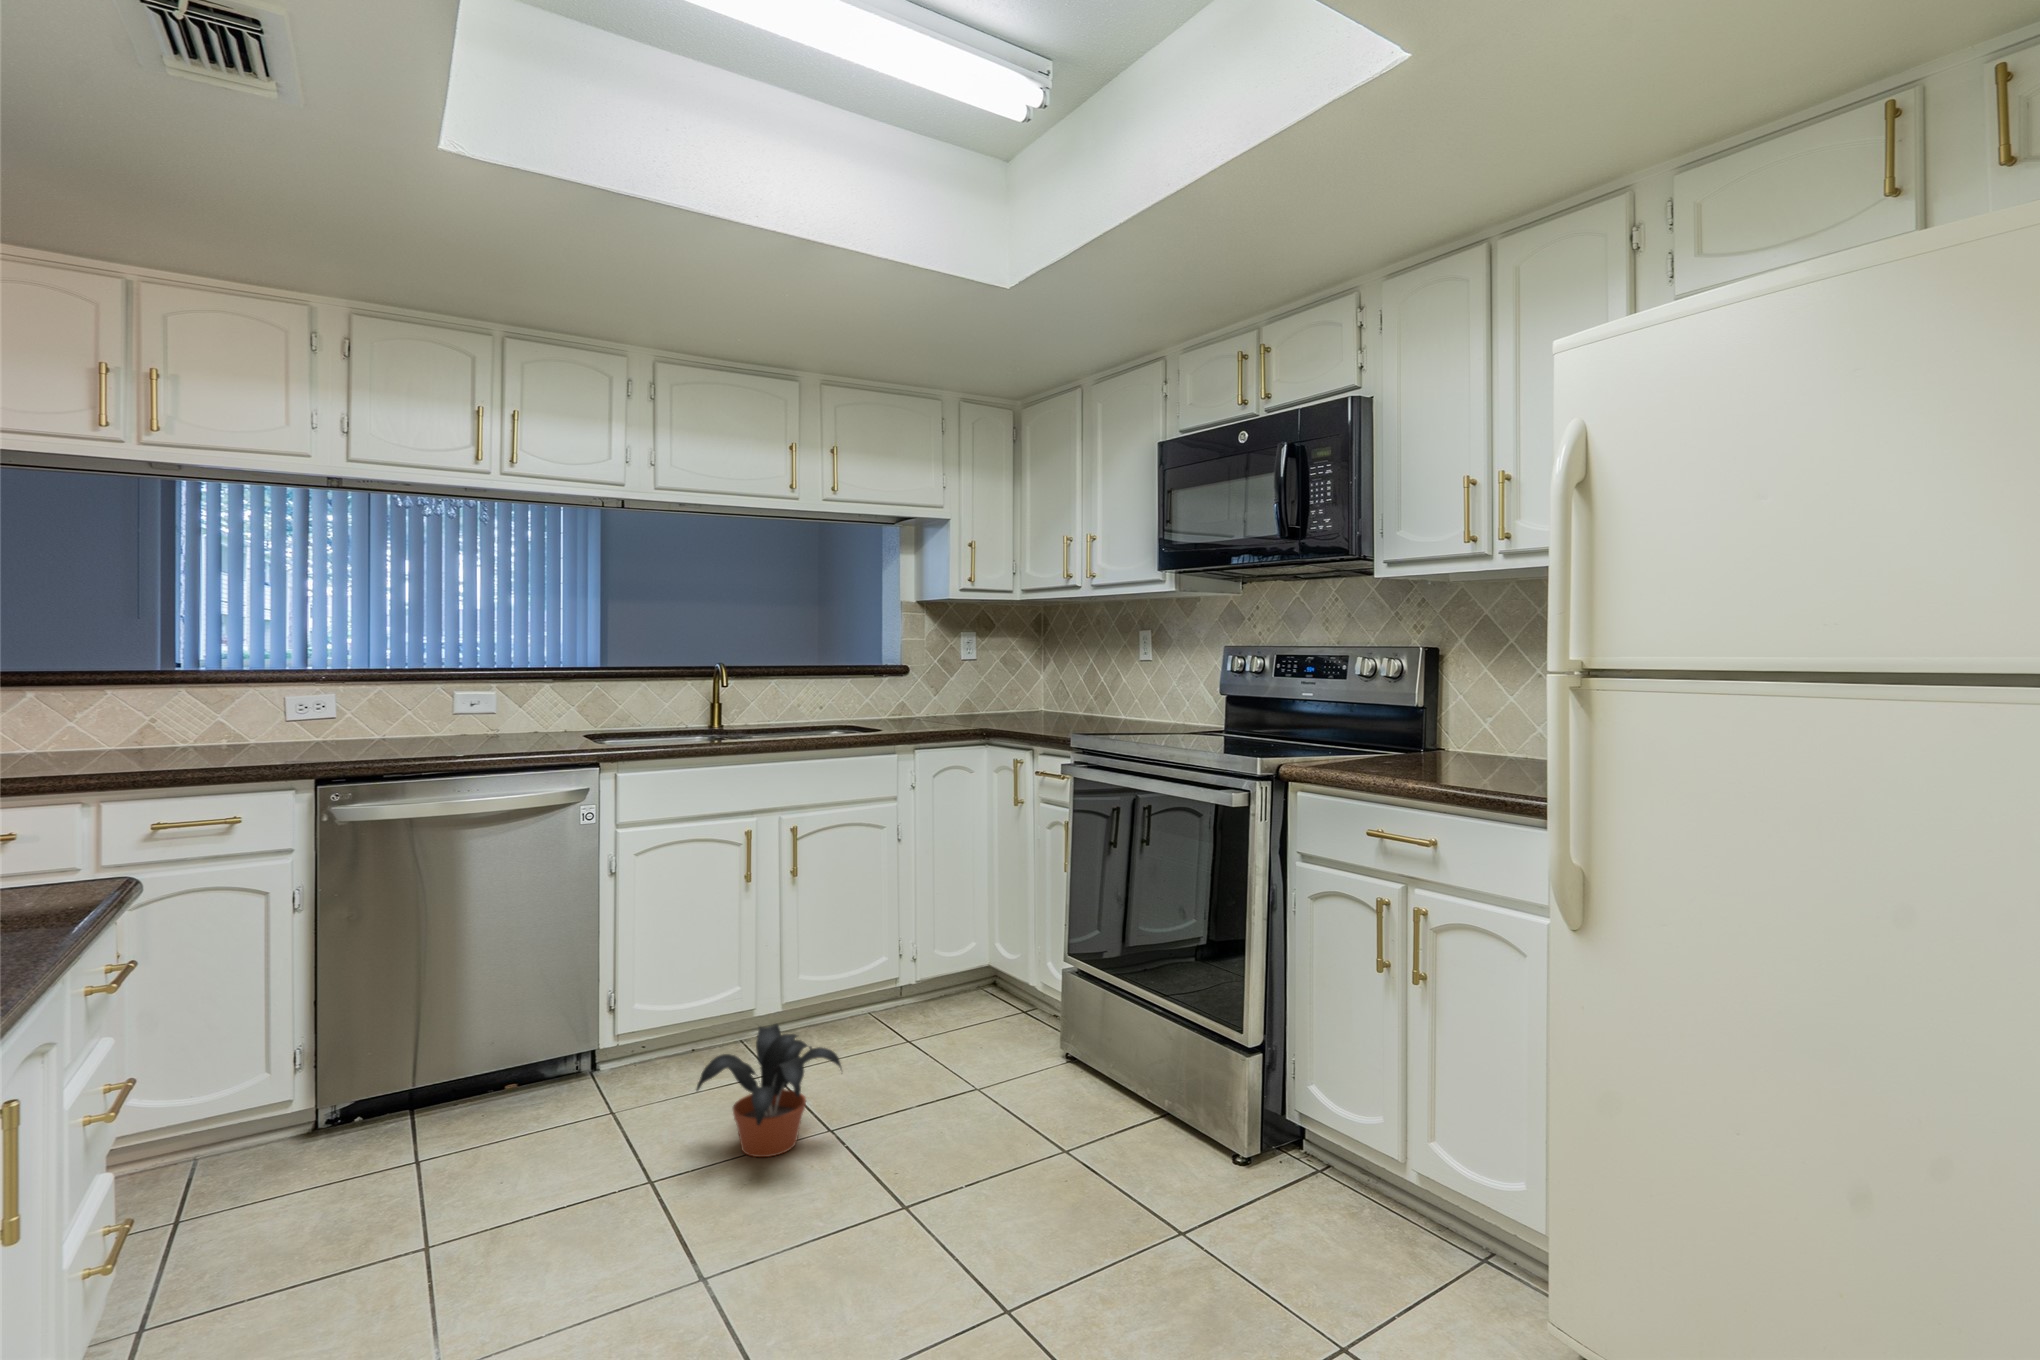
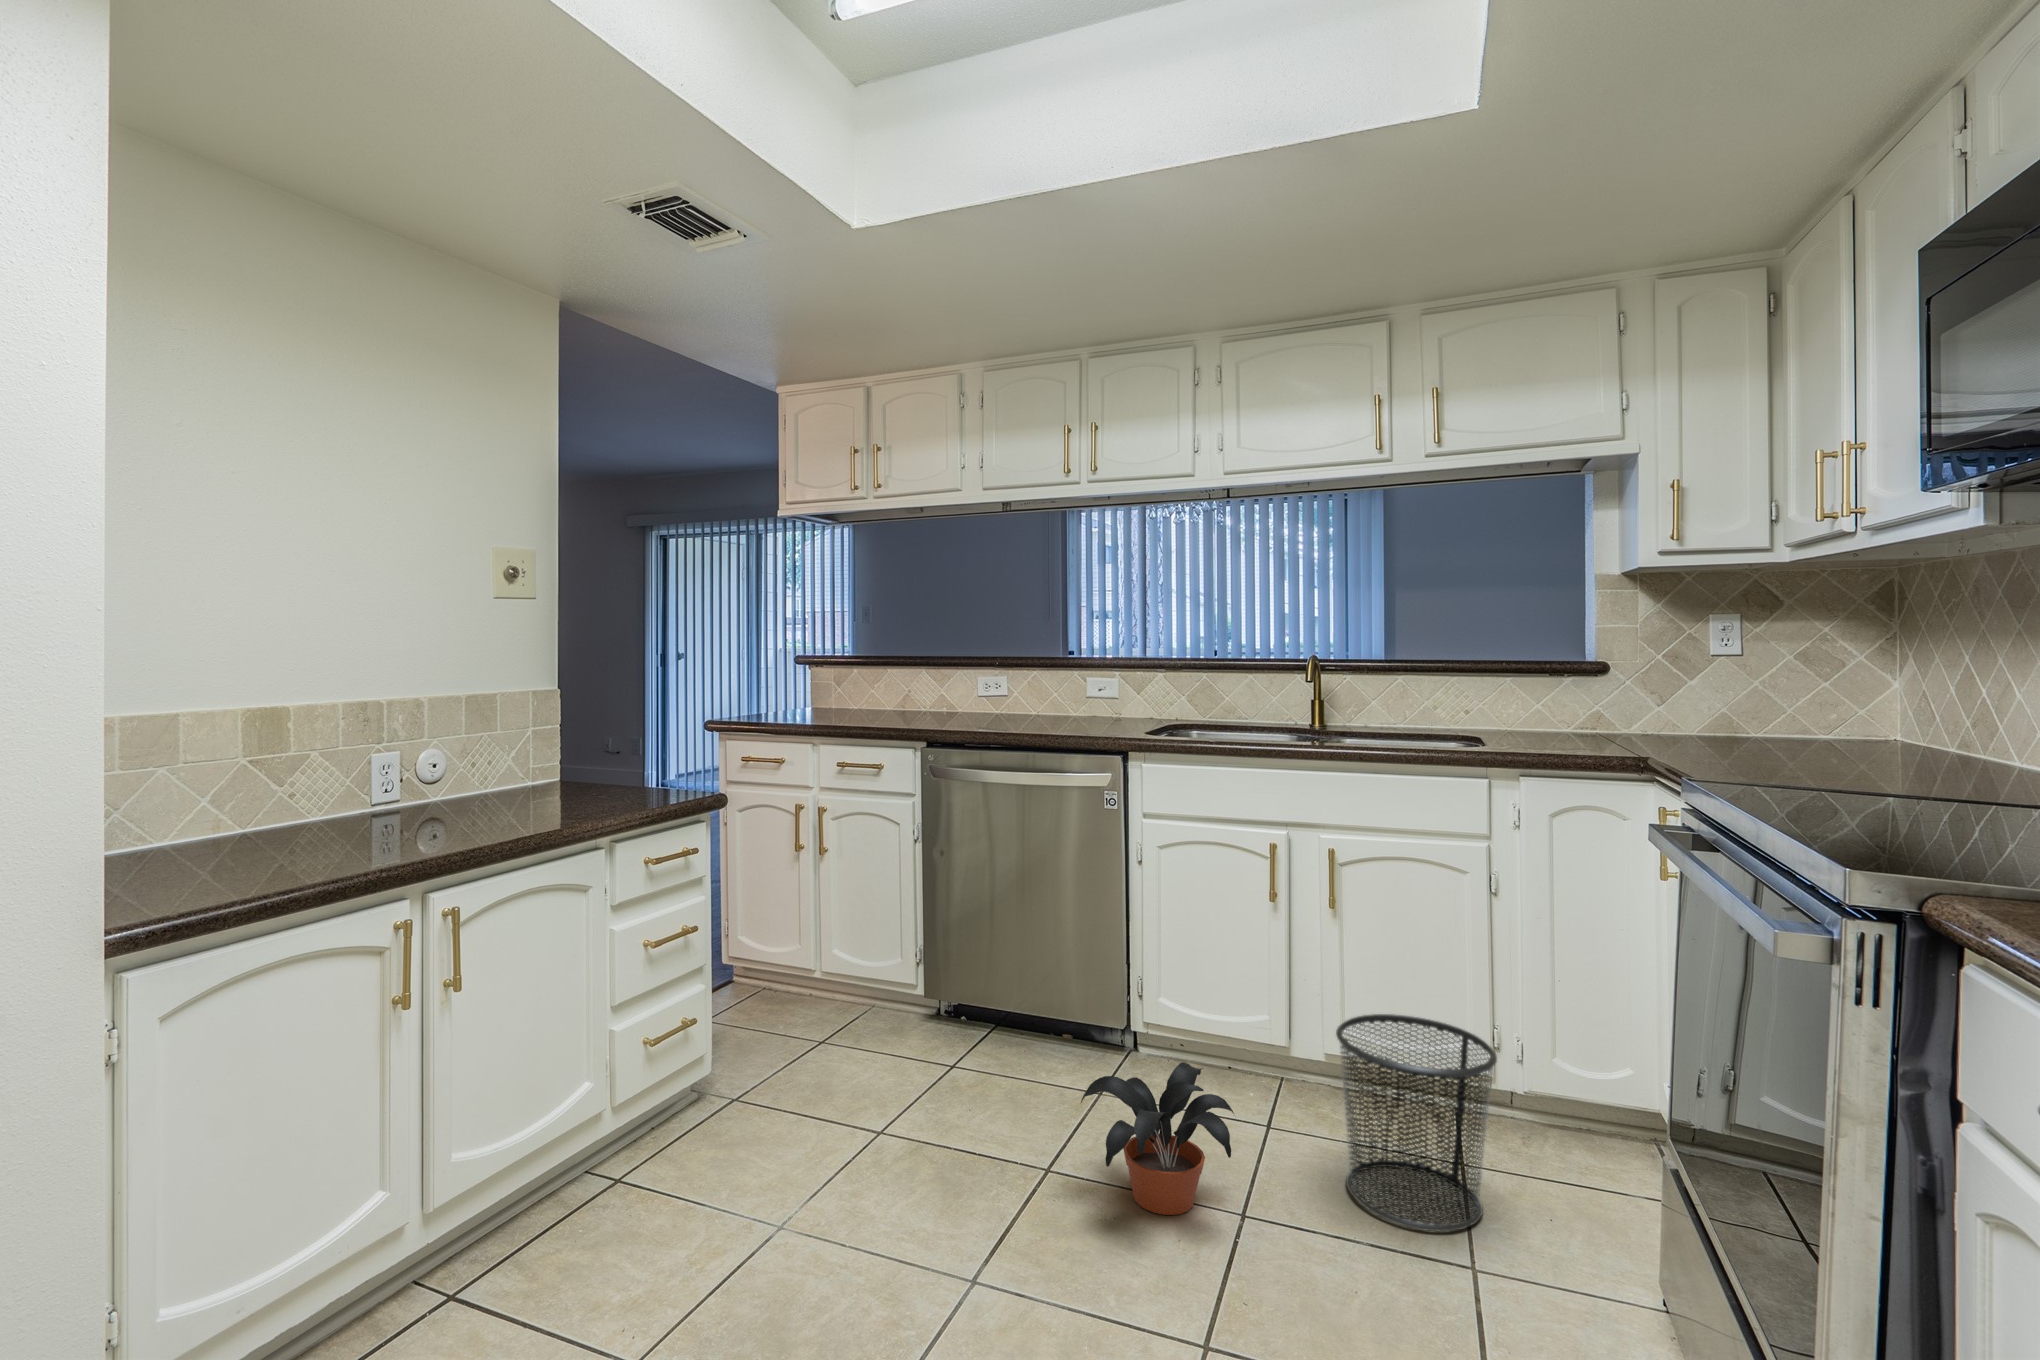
waste bin: none [854,934,965,1084] -> present [1336,1014,1497,1232]

